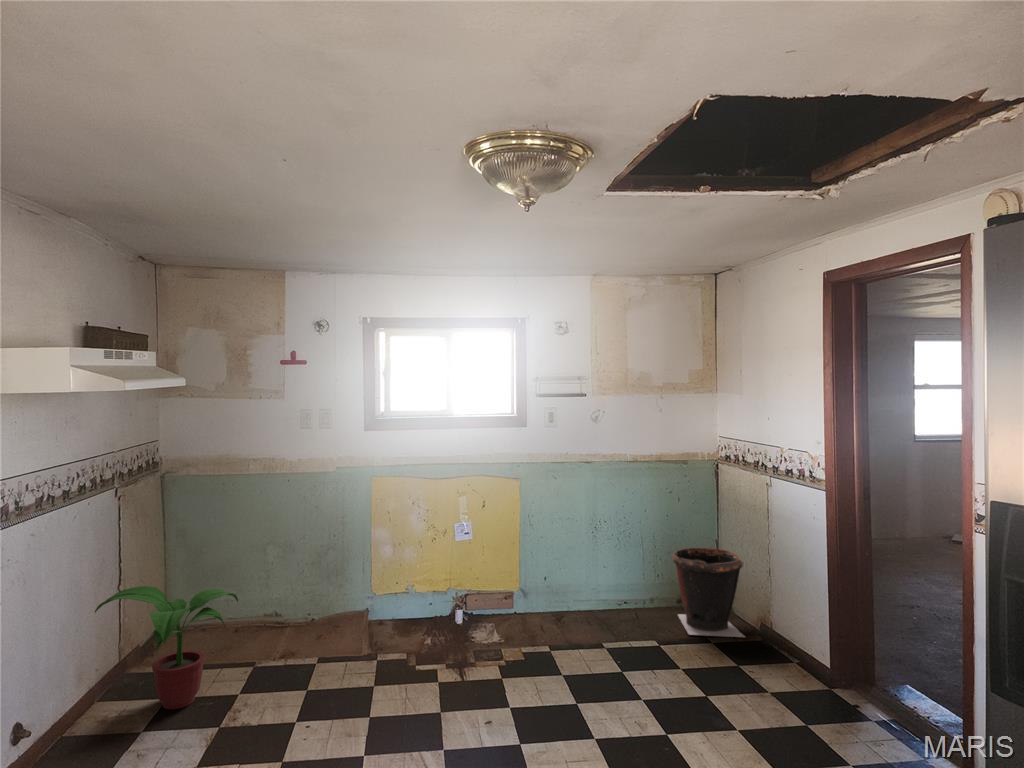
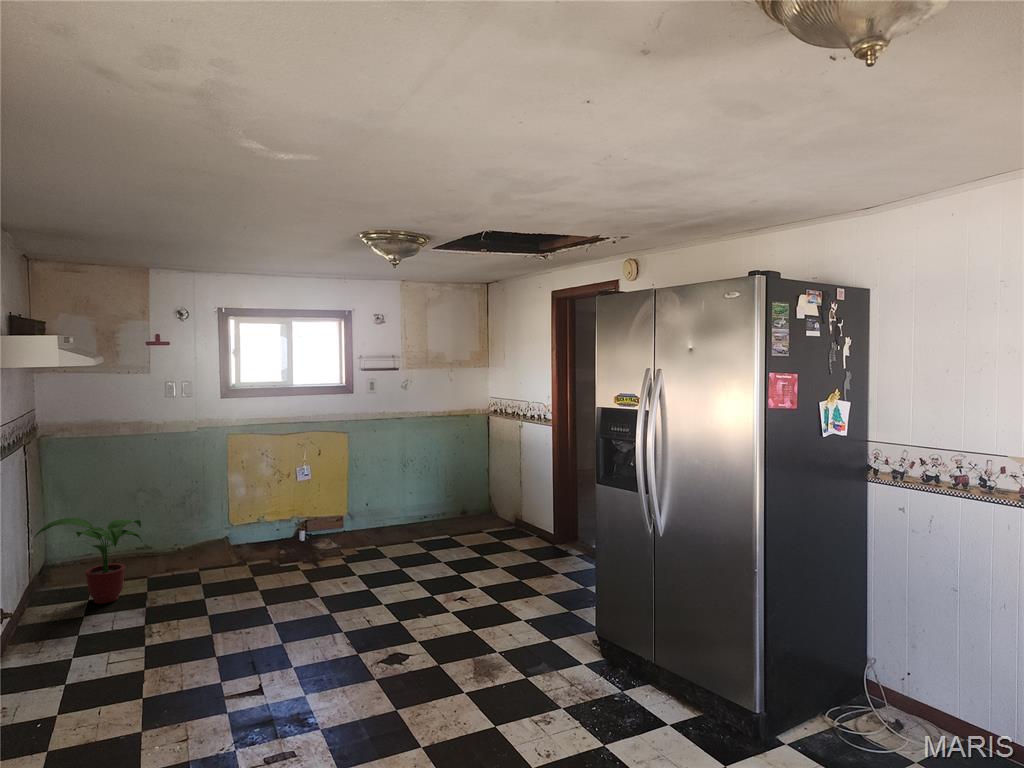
waste bin: present [672,548,745,637] -> none [458,474,507,530]

